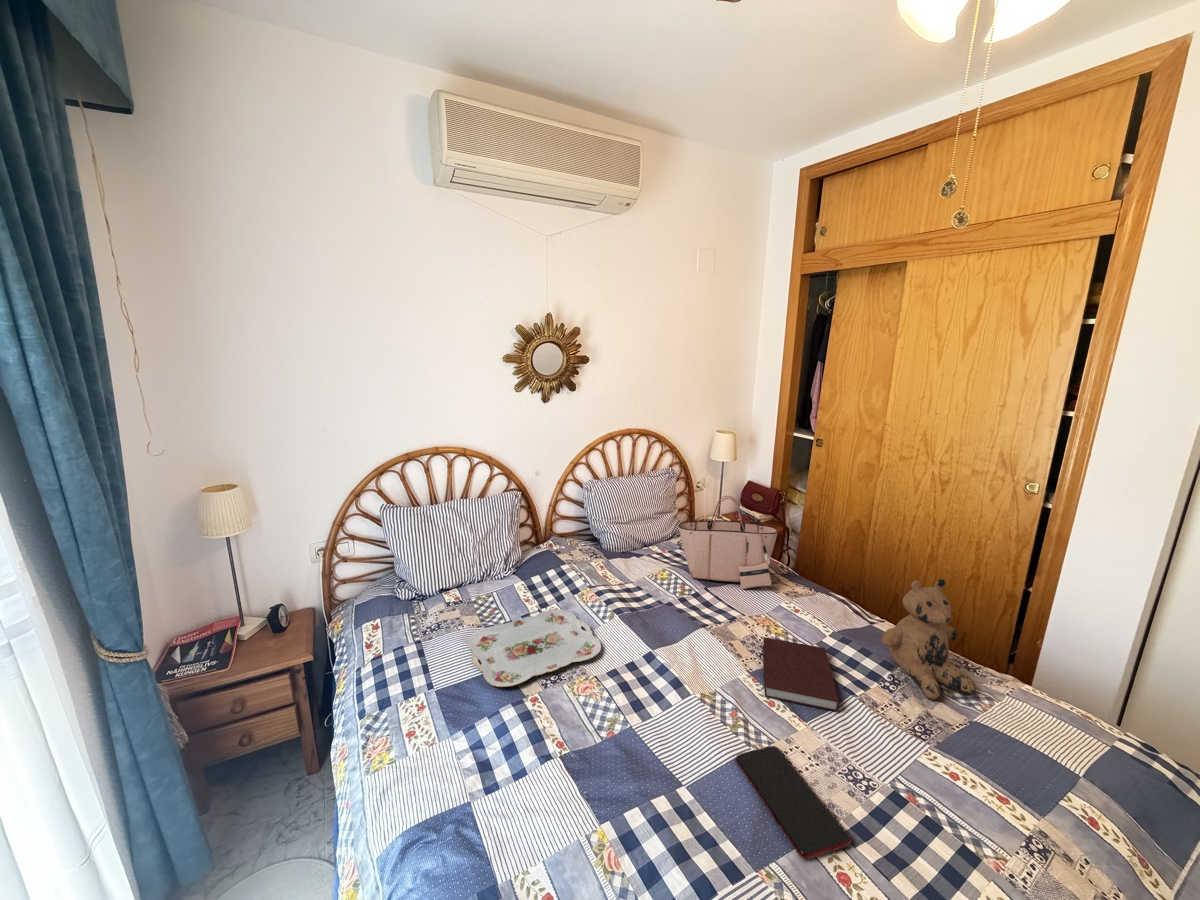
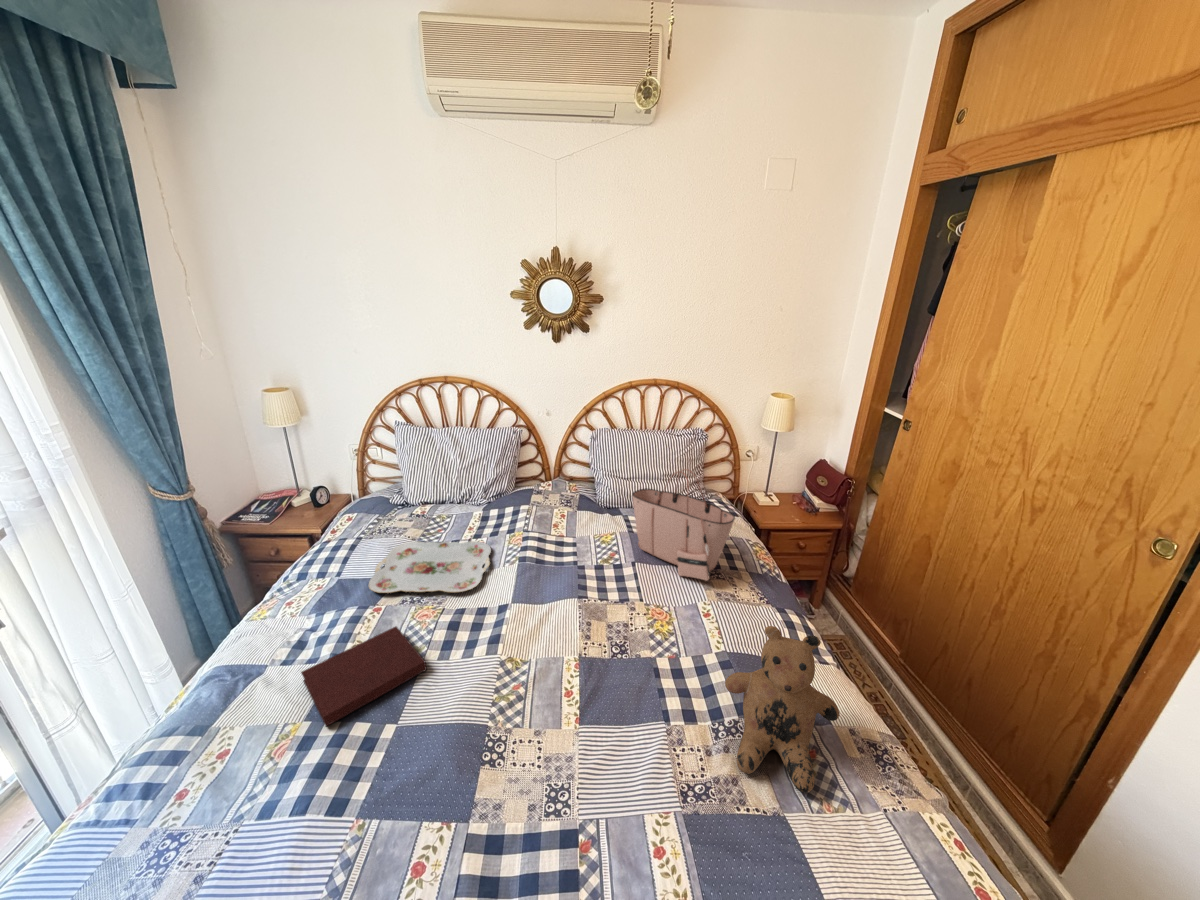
notebook: present [763,637,839,711] -> present [301,626,426,726]
smartphone: present [735,746,851,859] -> none [407,722,511,847]

